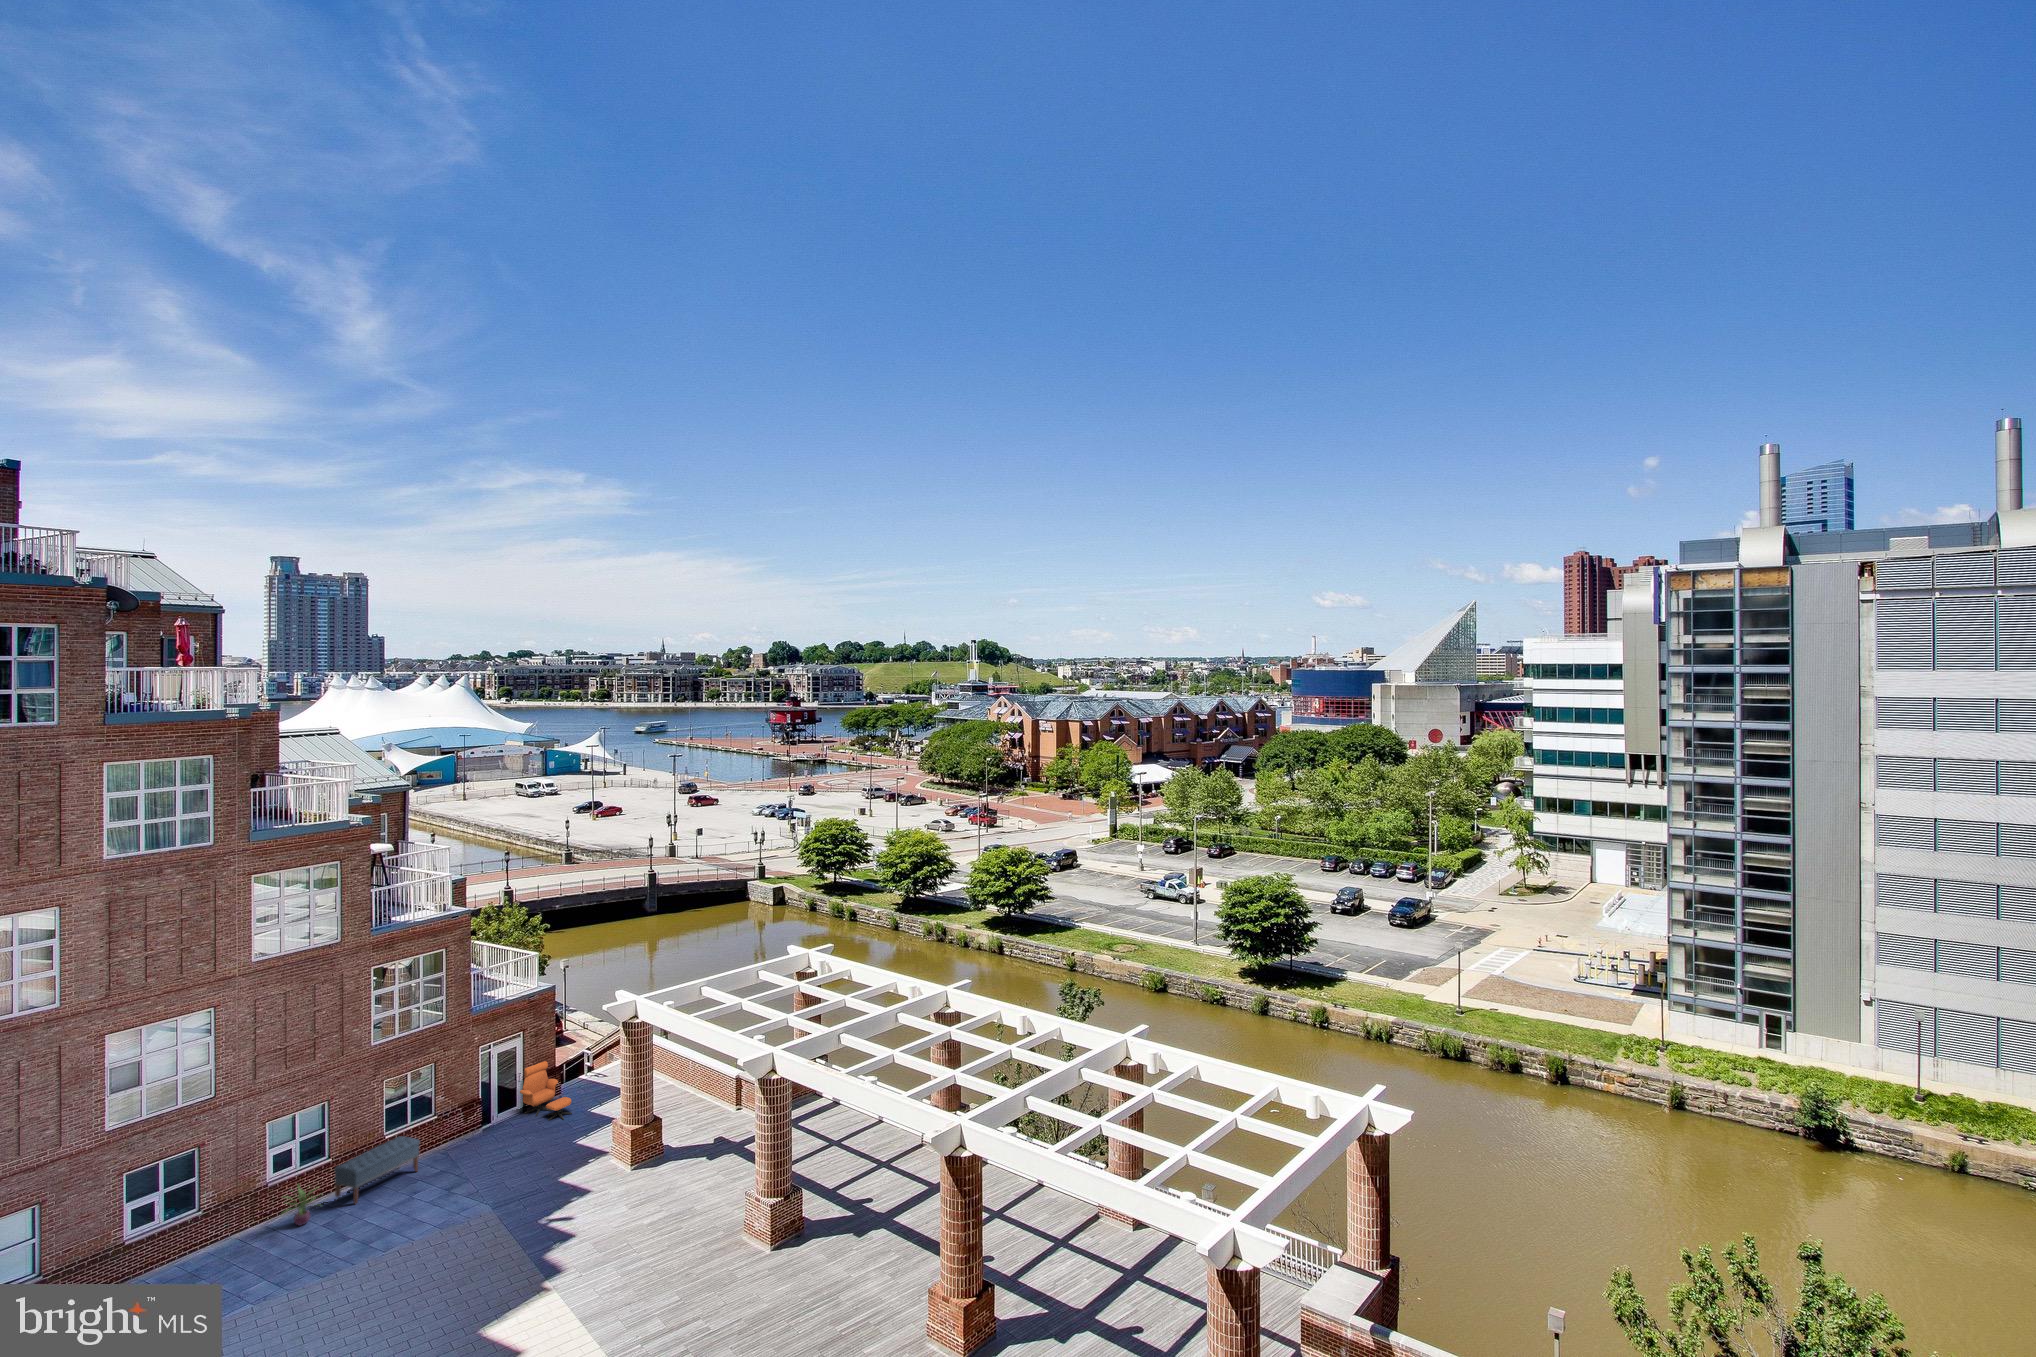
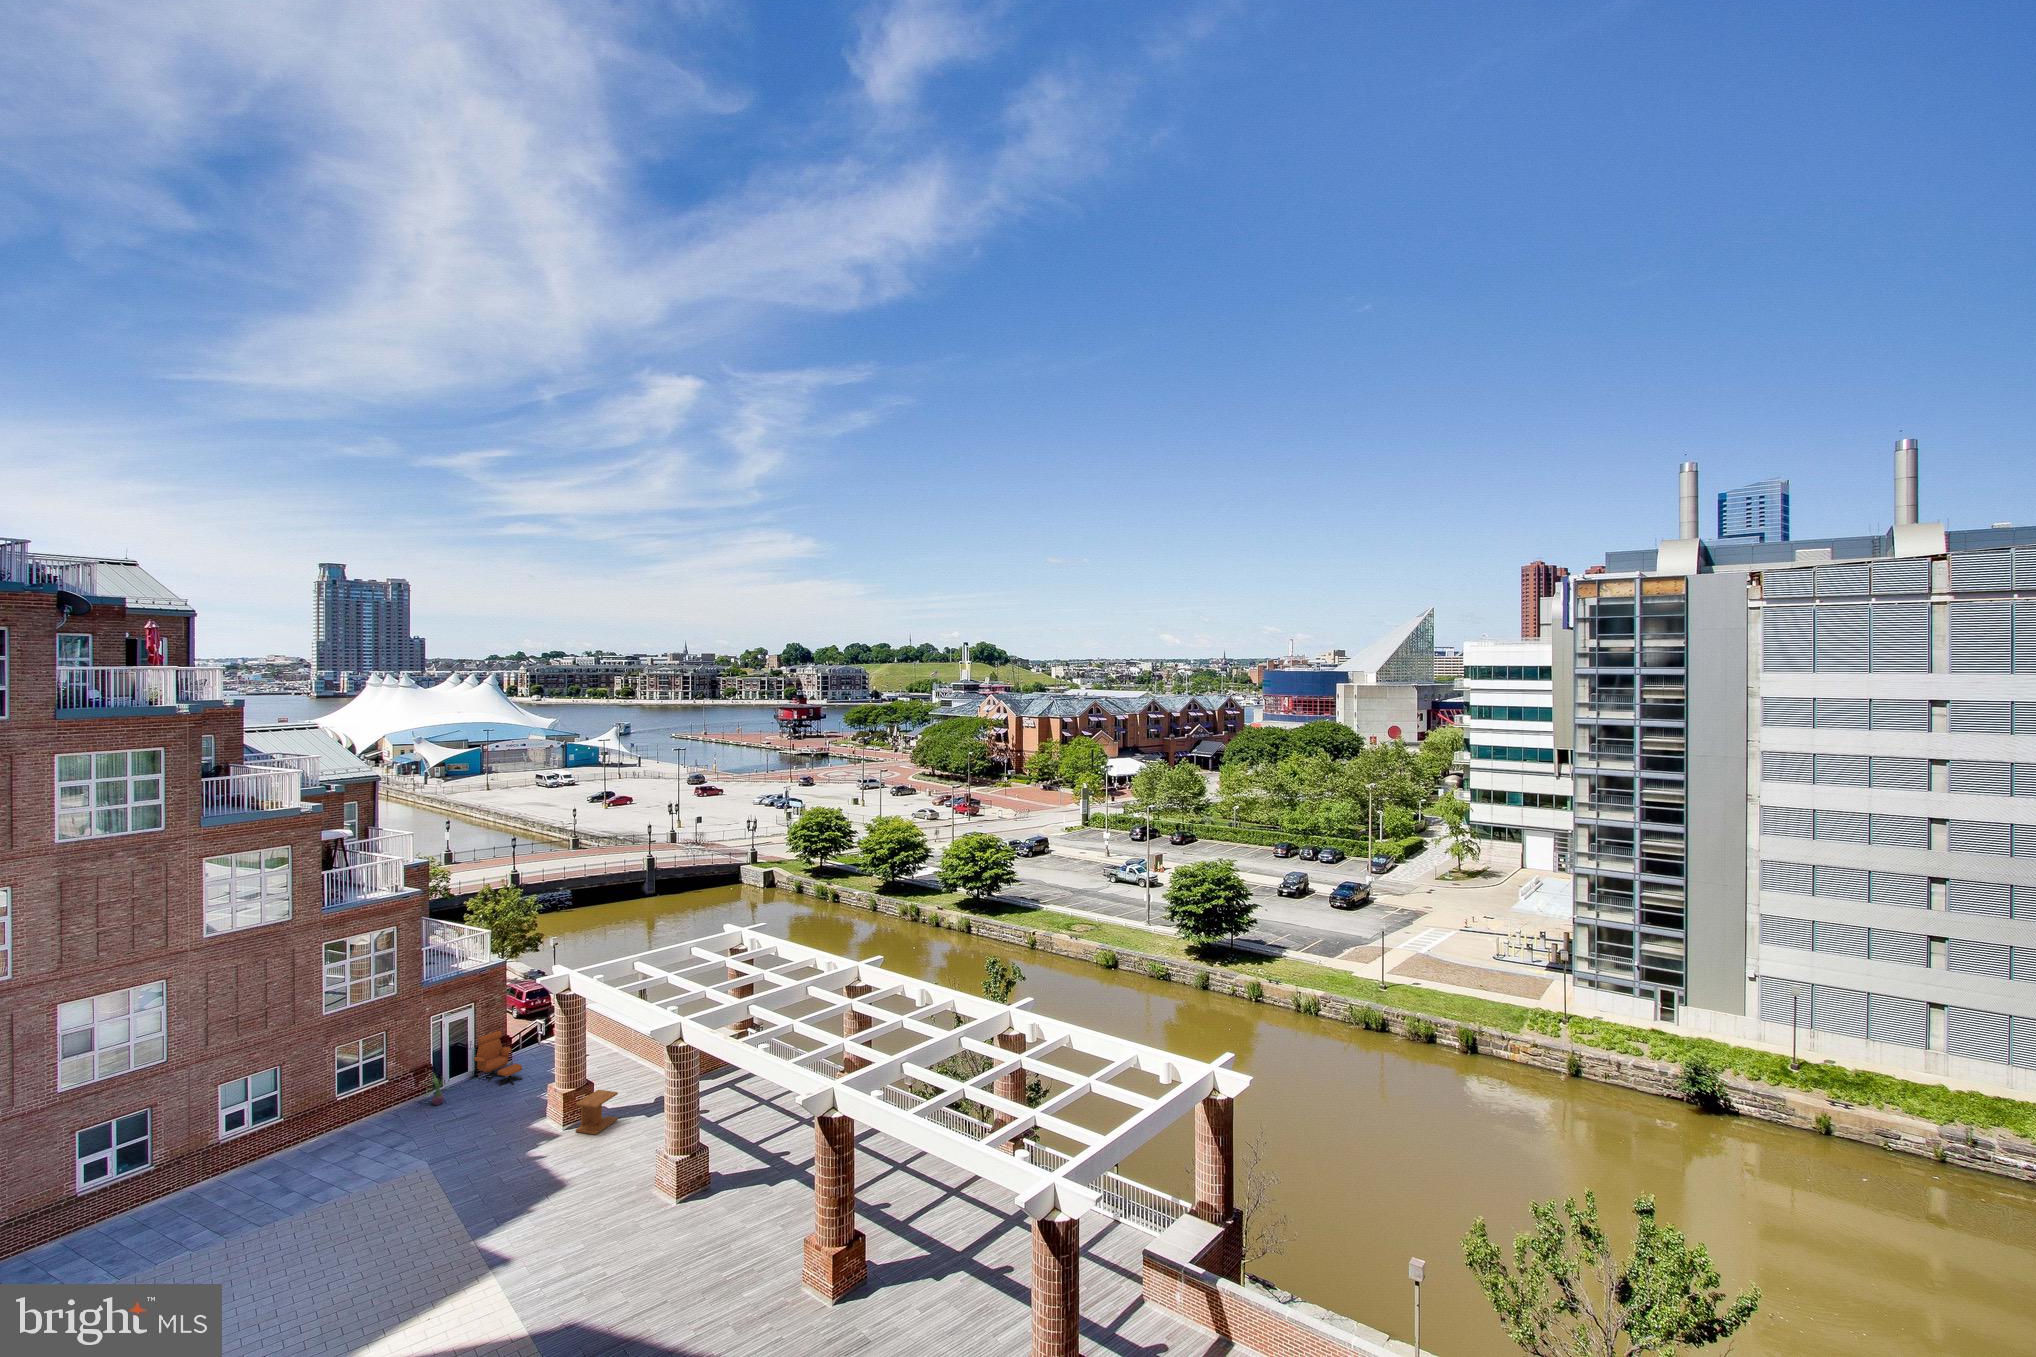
side table: none [641,1125,684,1174] -> present [575,1090,618,1134]
bench: present [334,1136,420,1204] -> none [285,1099,371,1161]
decorative plant: present [282,1185,319,1226] -> present [430,1075,445,1105]

